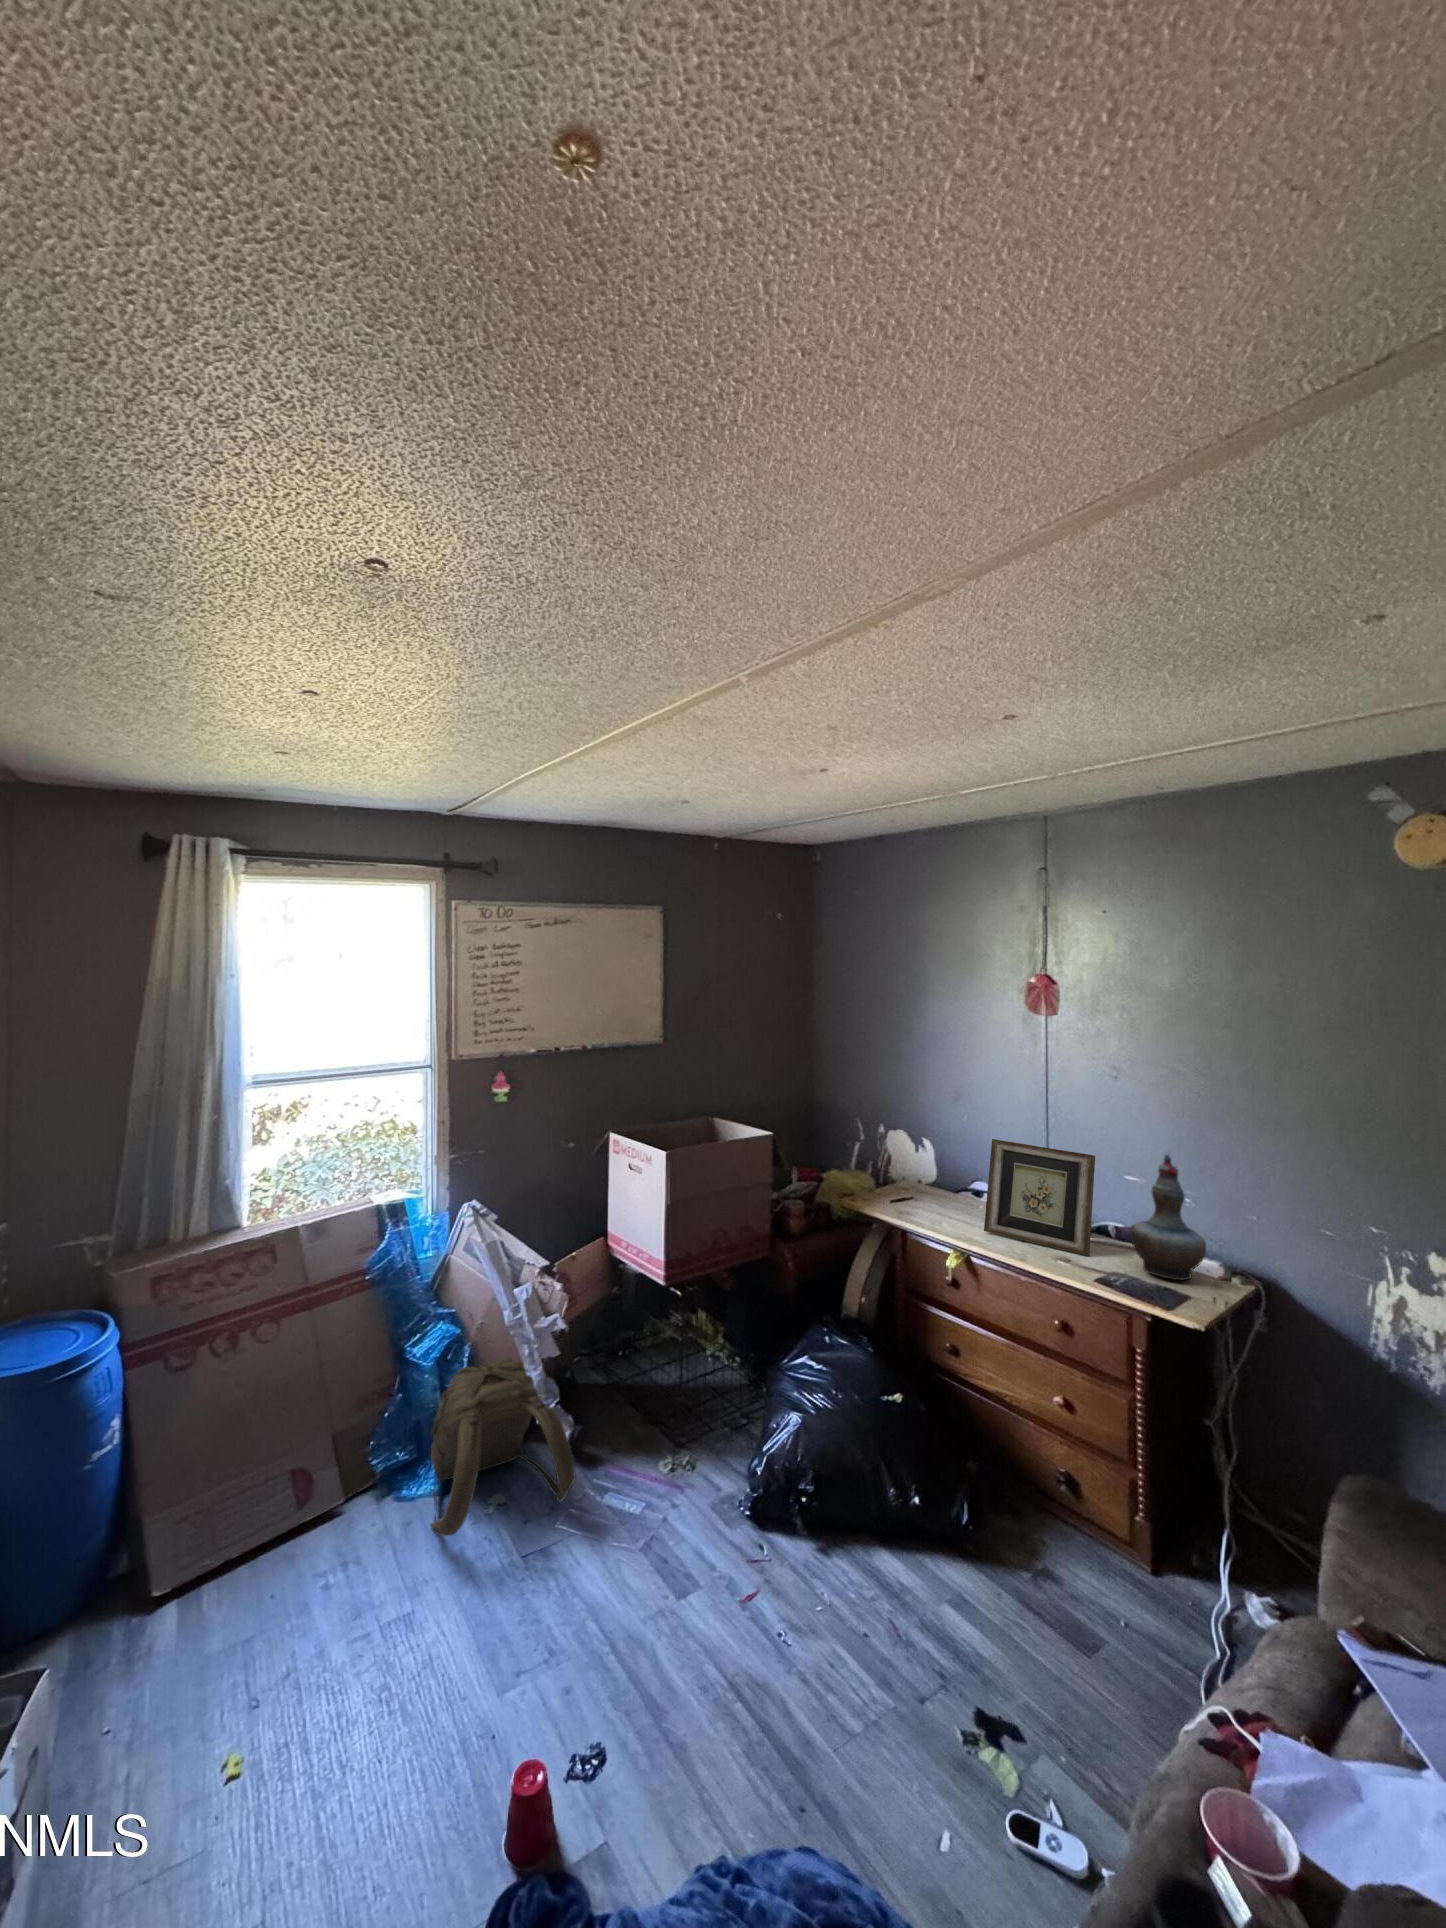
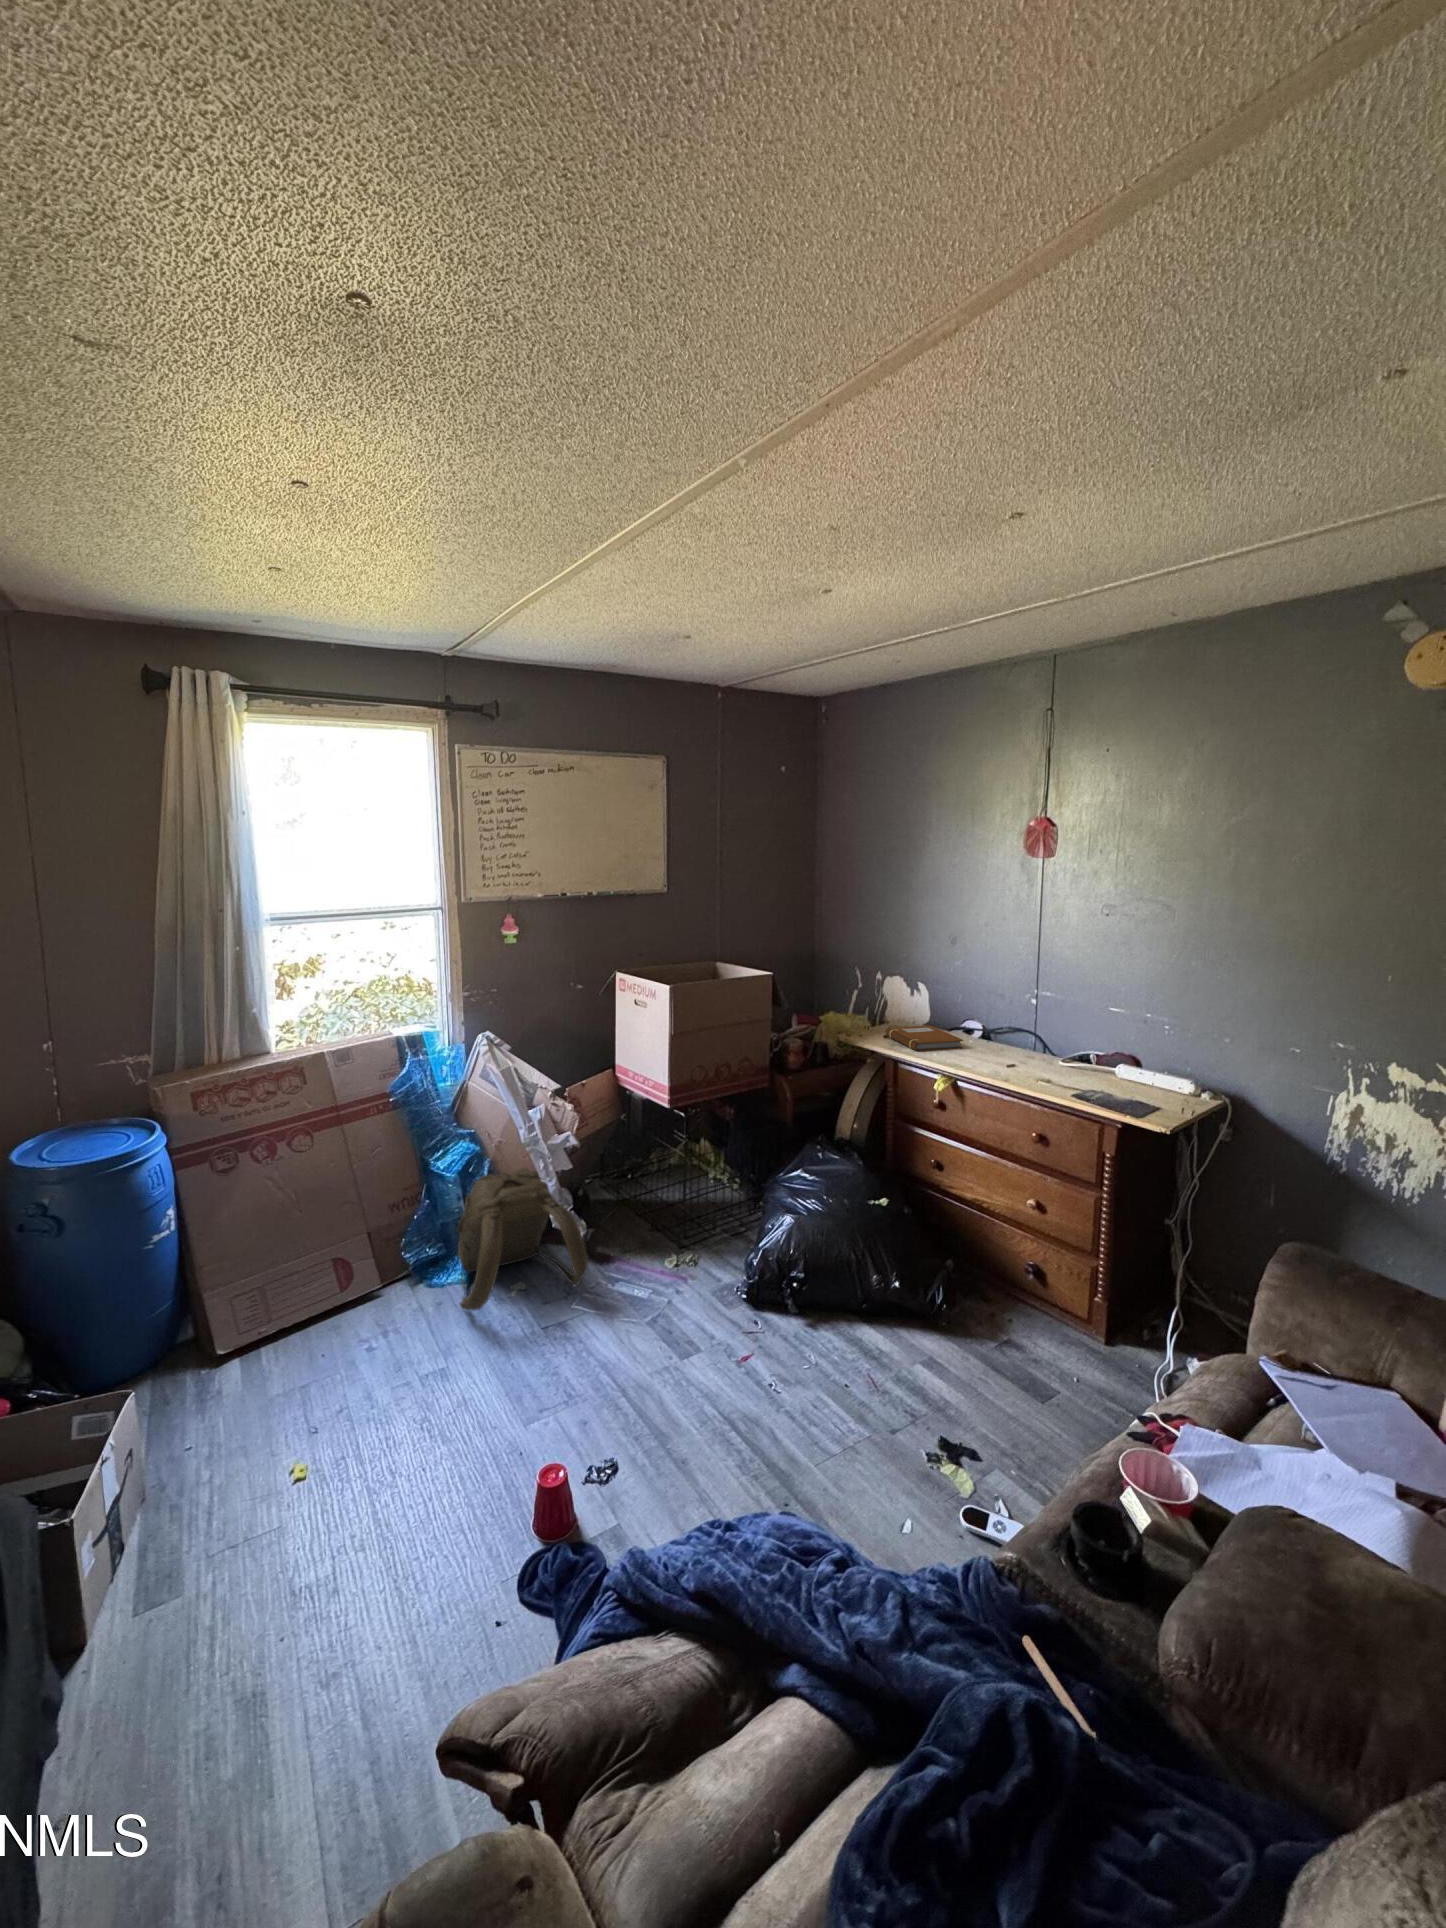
picture frame: present [984,1139,1095,1256] -> none [970,975,1080,1077]
decorative vase: present [1130,1155,1206,1280] -> none [1108,979,1178,1094]
notebook: none [892,1187,975,1220] -> present [886,1025,963,1052]

